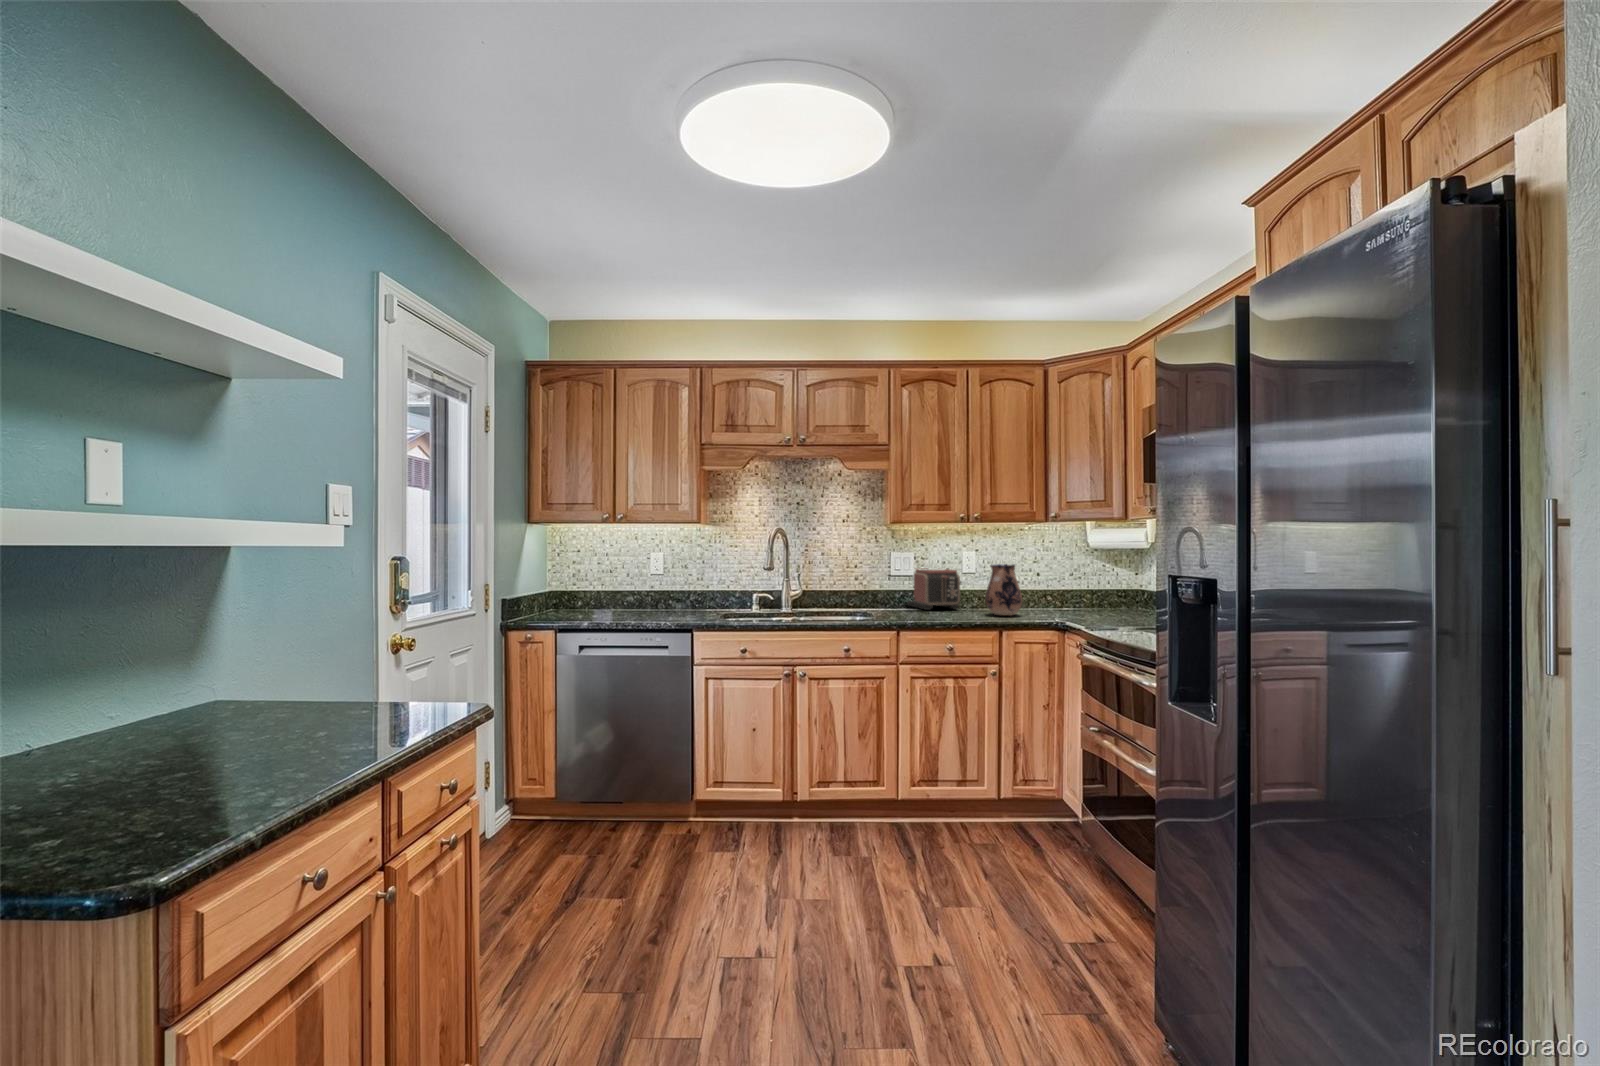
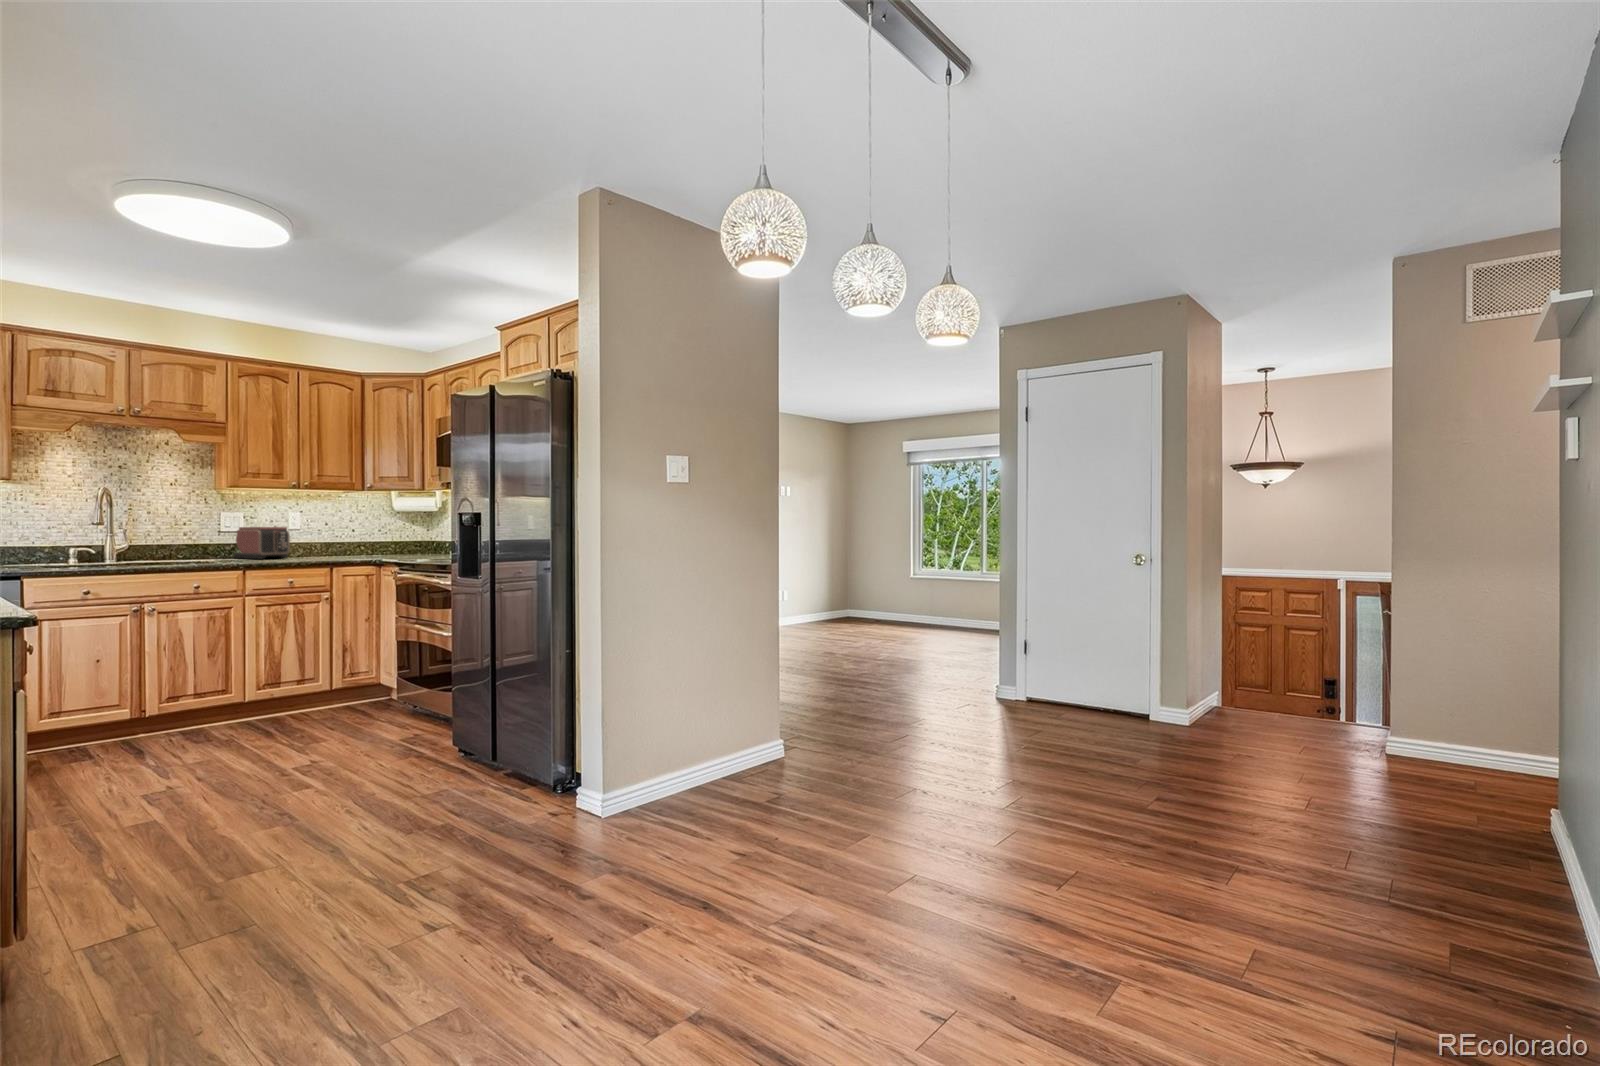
ceramic pitcher: present [986,564,1022,616] -> none [315,521,346,559]

